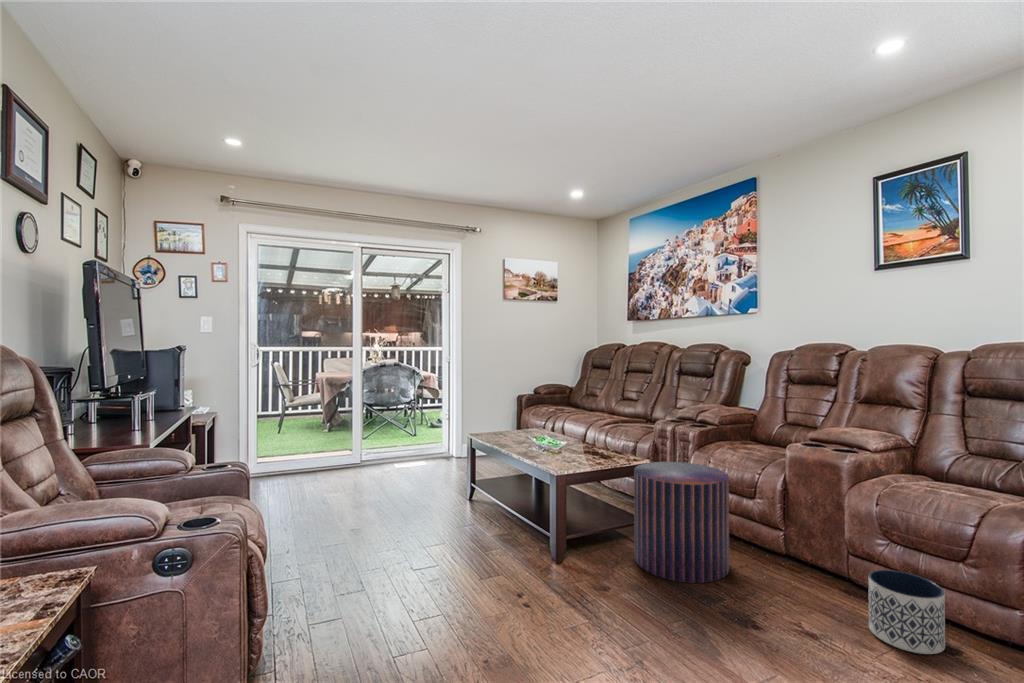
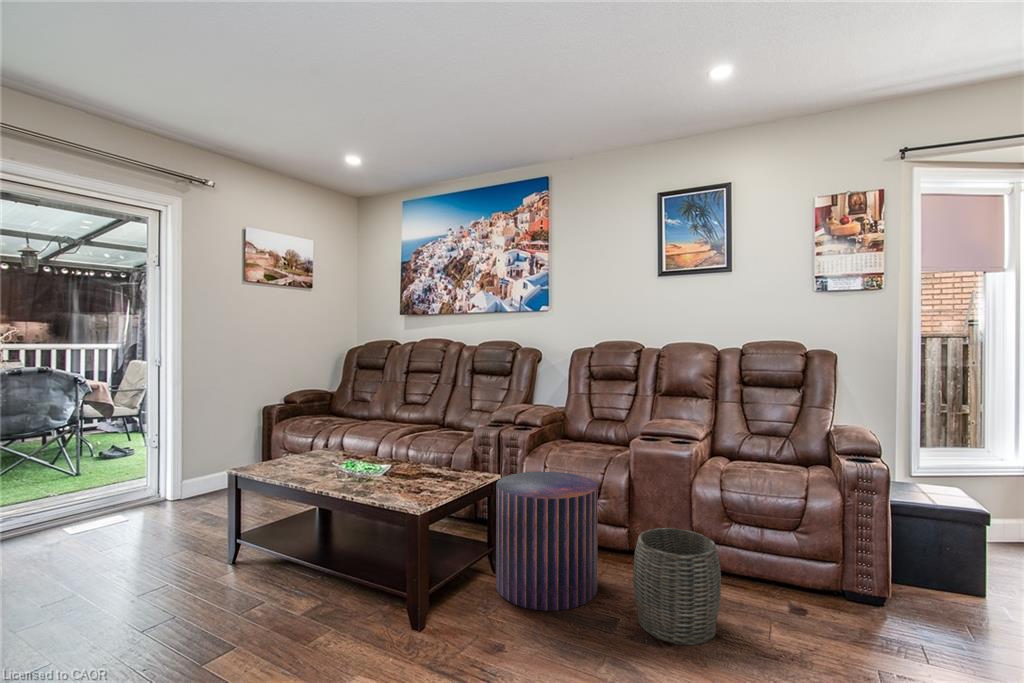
woven basket: none [736,527,828,641] -> present [633,528,721,645]
planter: present [868,570,945,654] -> none [735,548,796,621]

